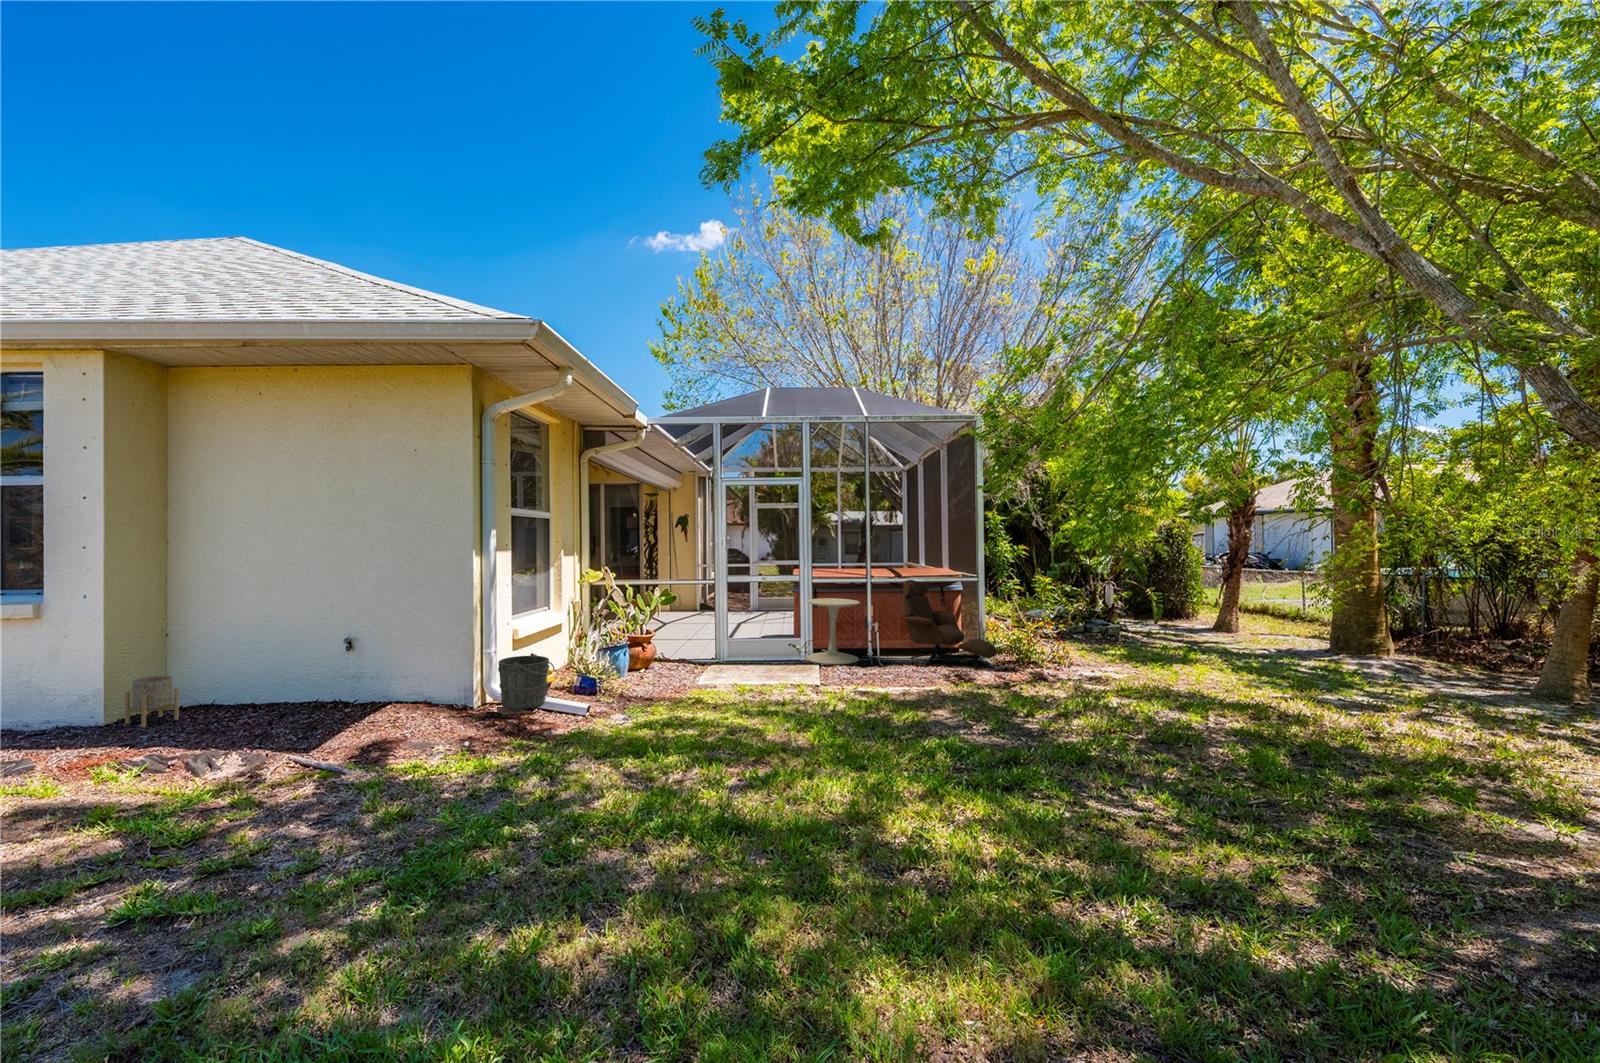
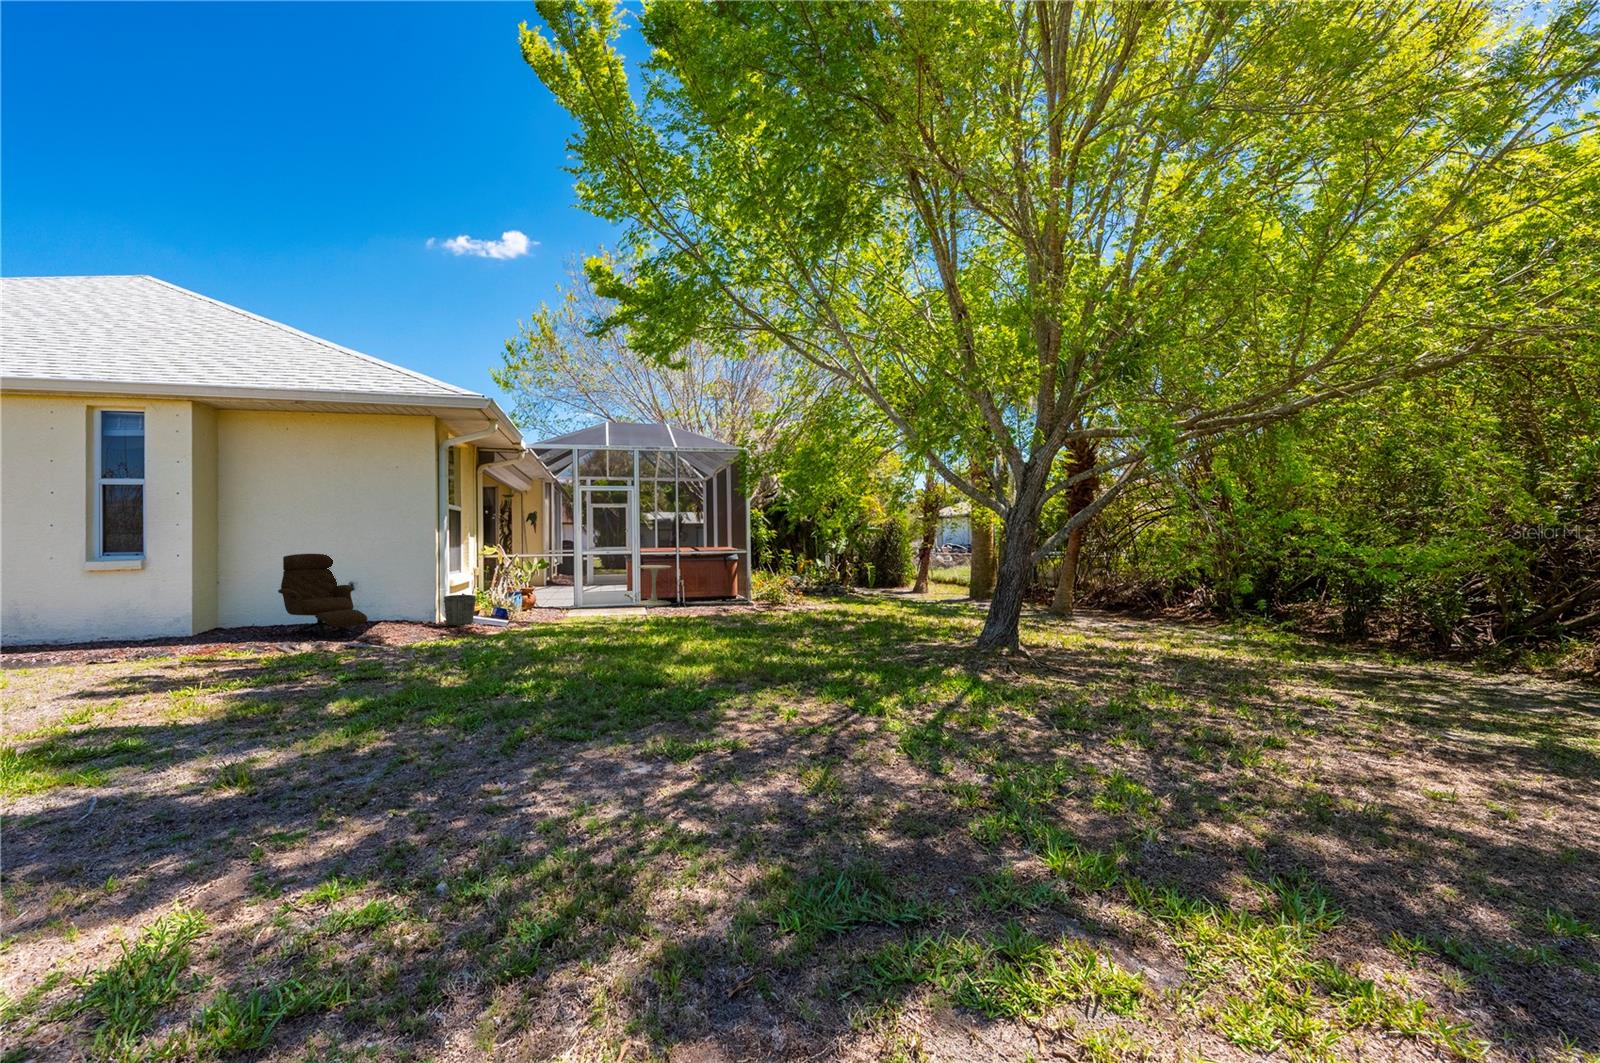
lounge chair: present [903,580,997,670] -> present [278,554,367,639]
planter: present [125,676,179,727] -> none [204,606,238,636]

